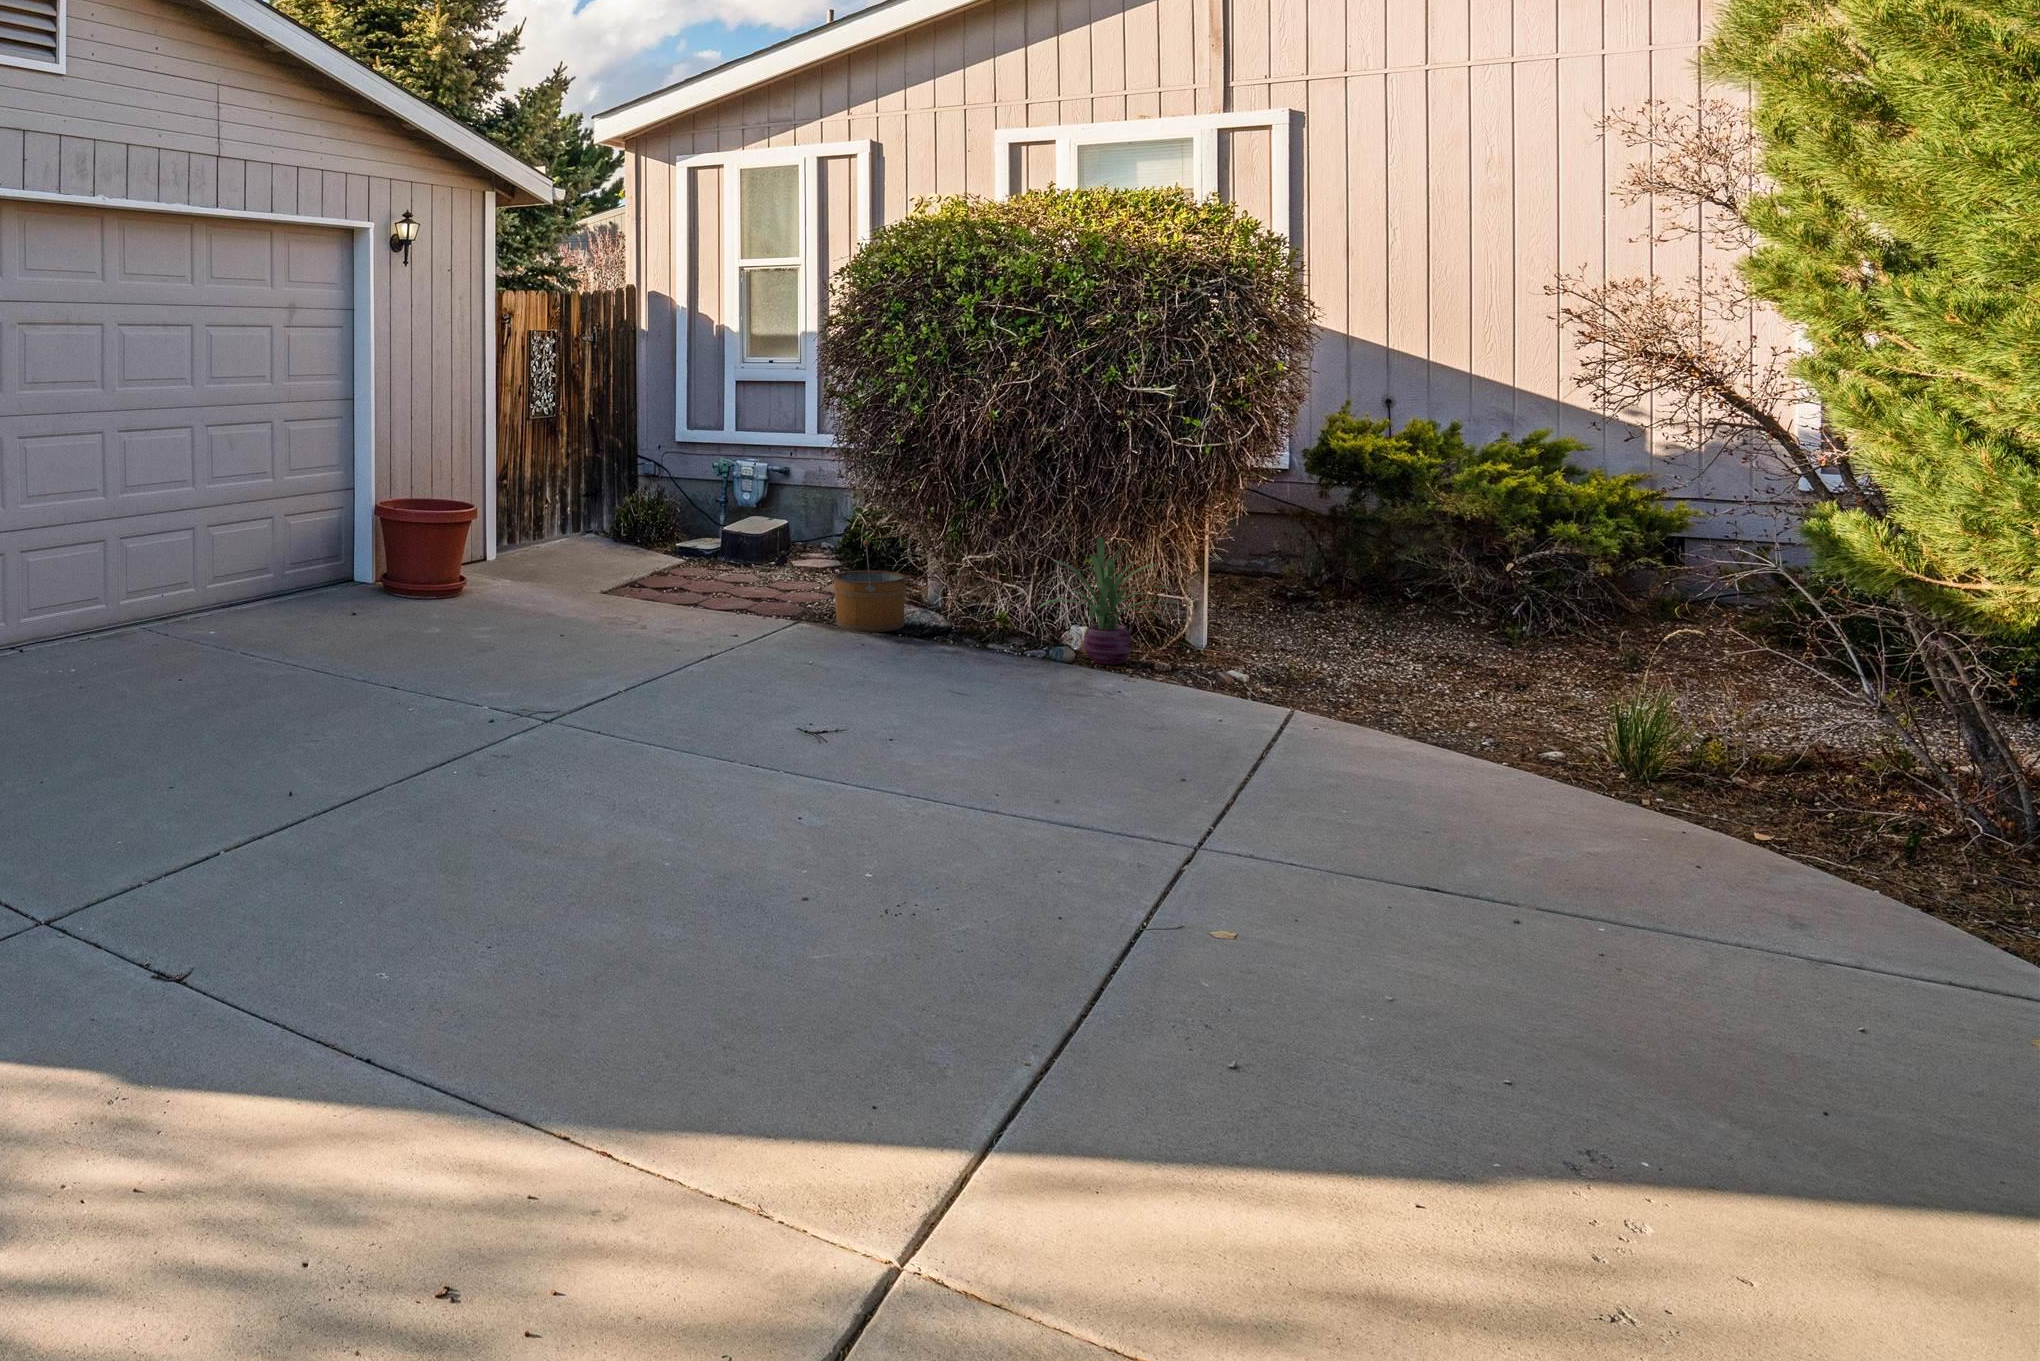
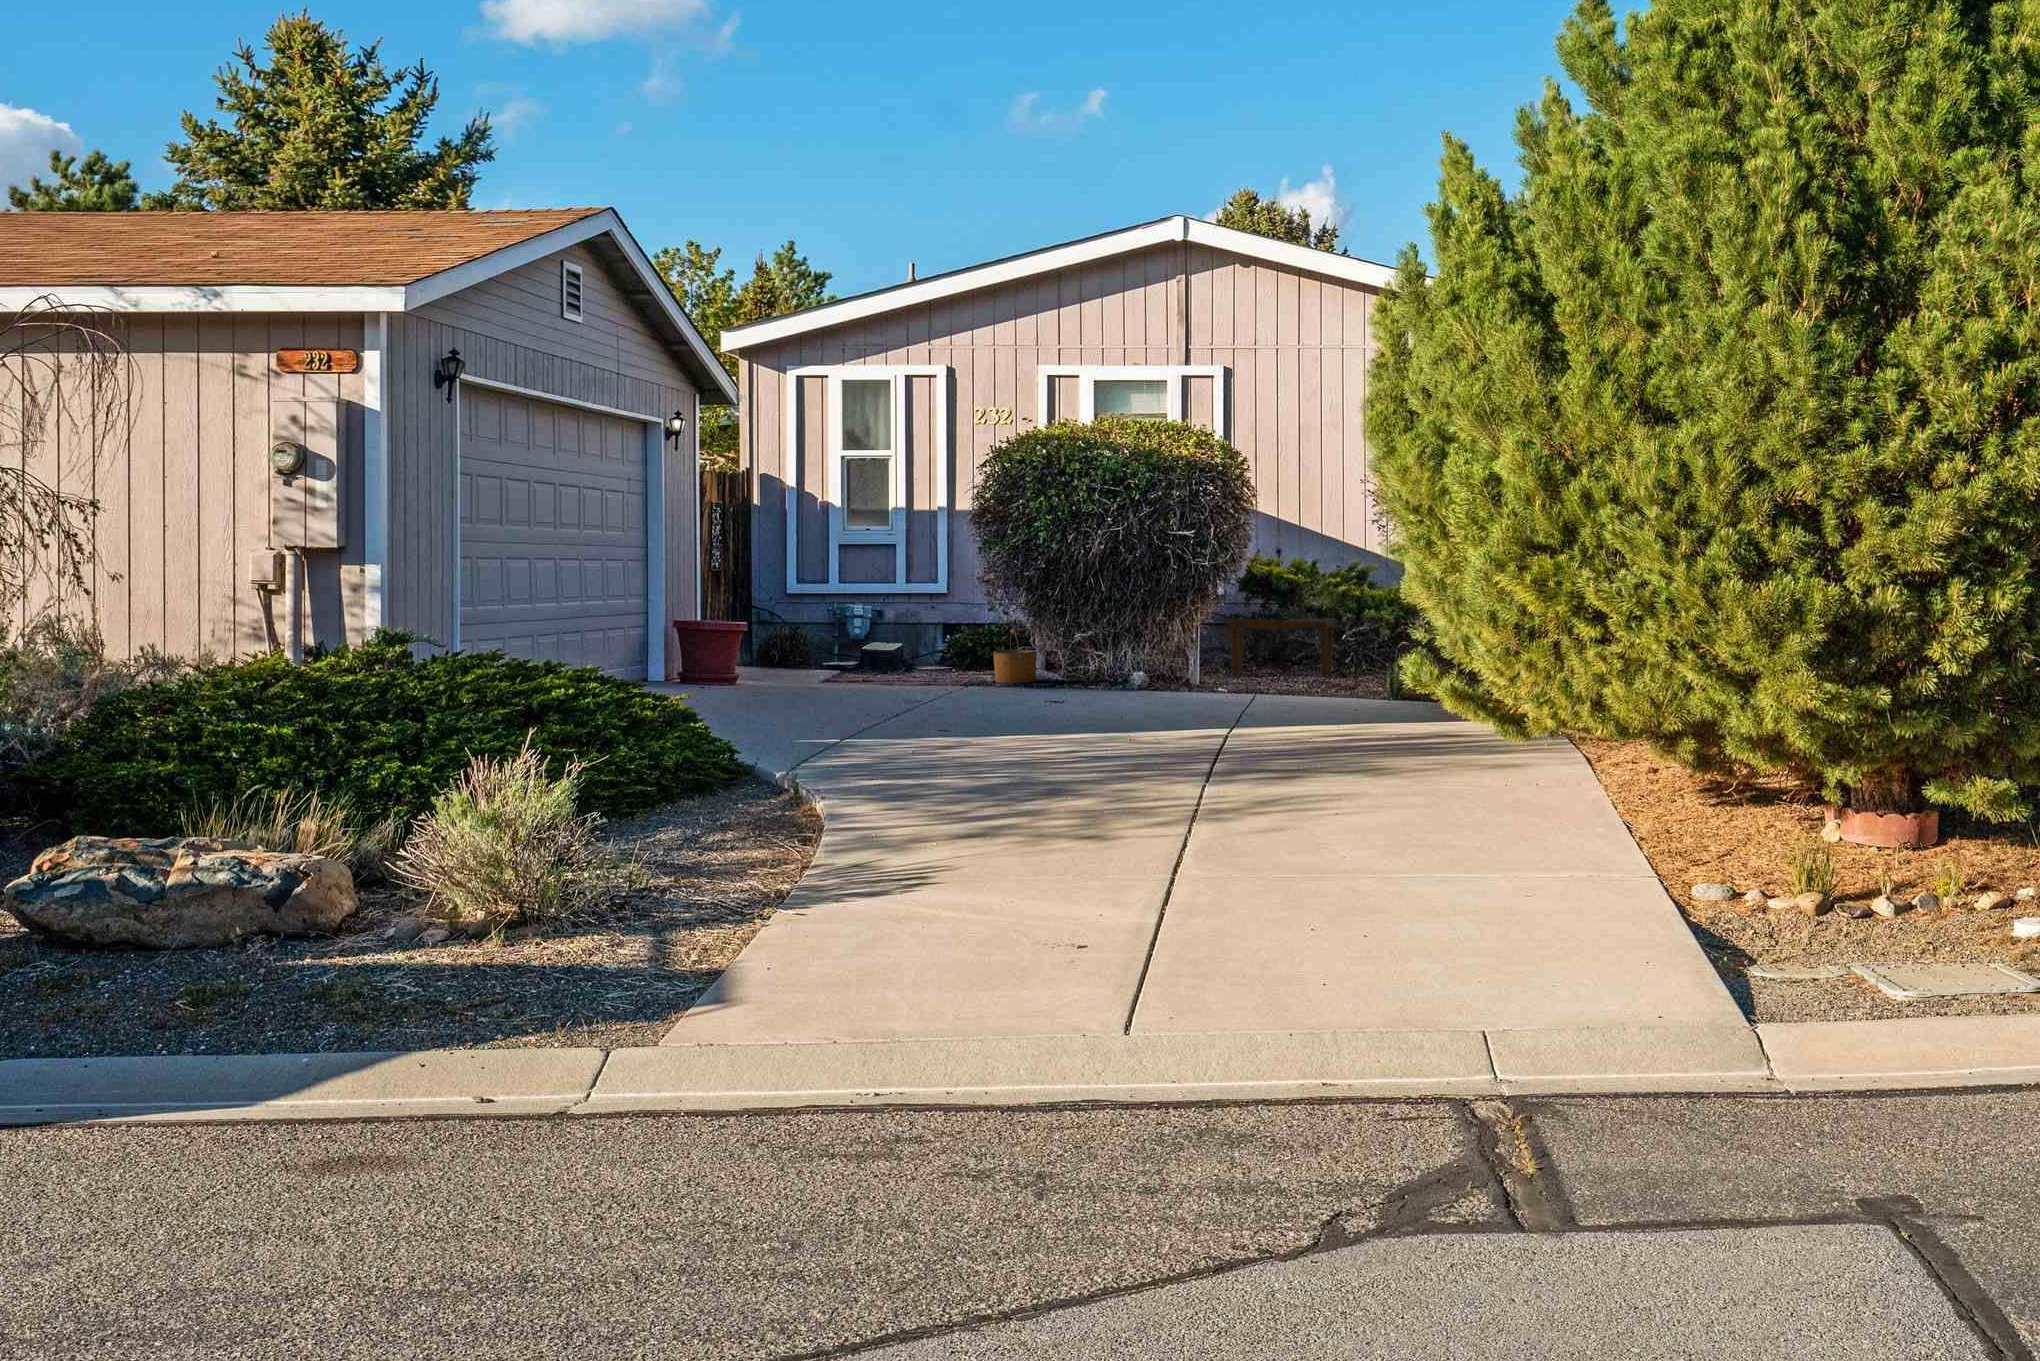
bench: none [1267,525,1487,650] -> present [1229,619,1336,678]
decorative plant: present [1038,537,1164,665] -> none [1124,618,1189,686]

